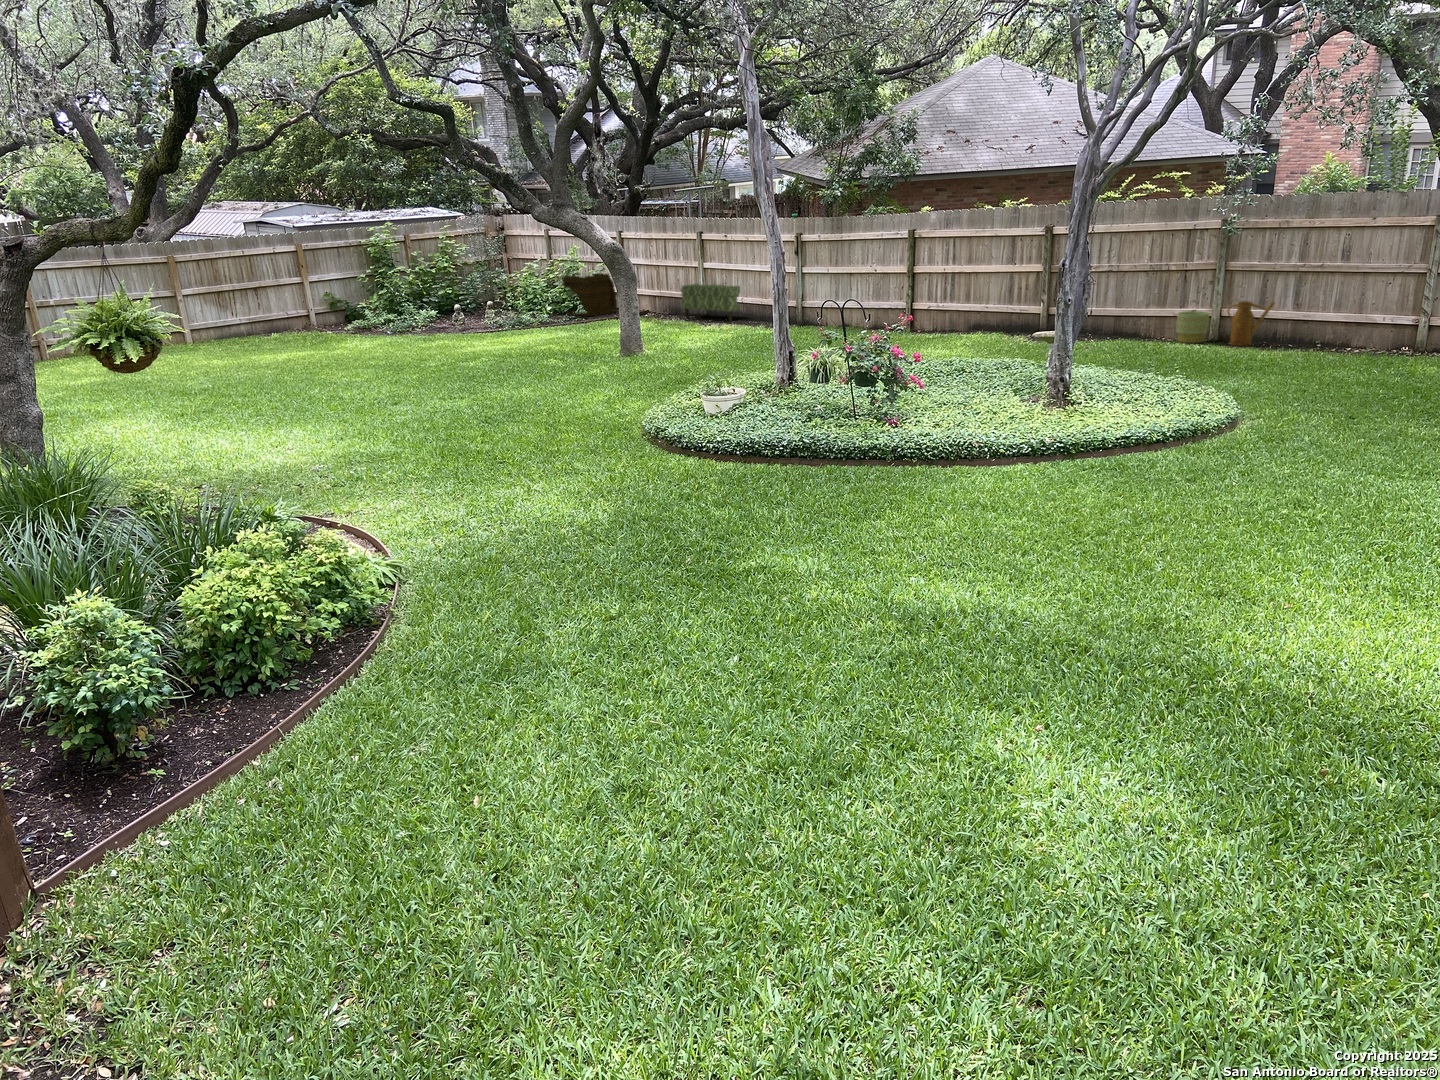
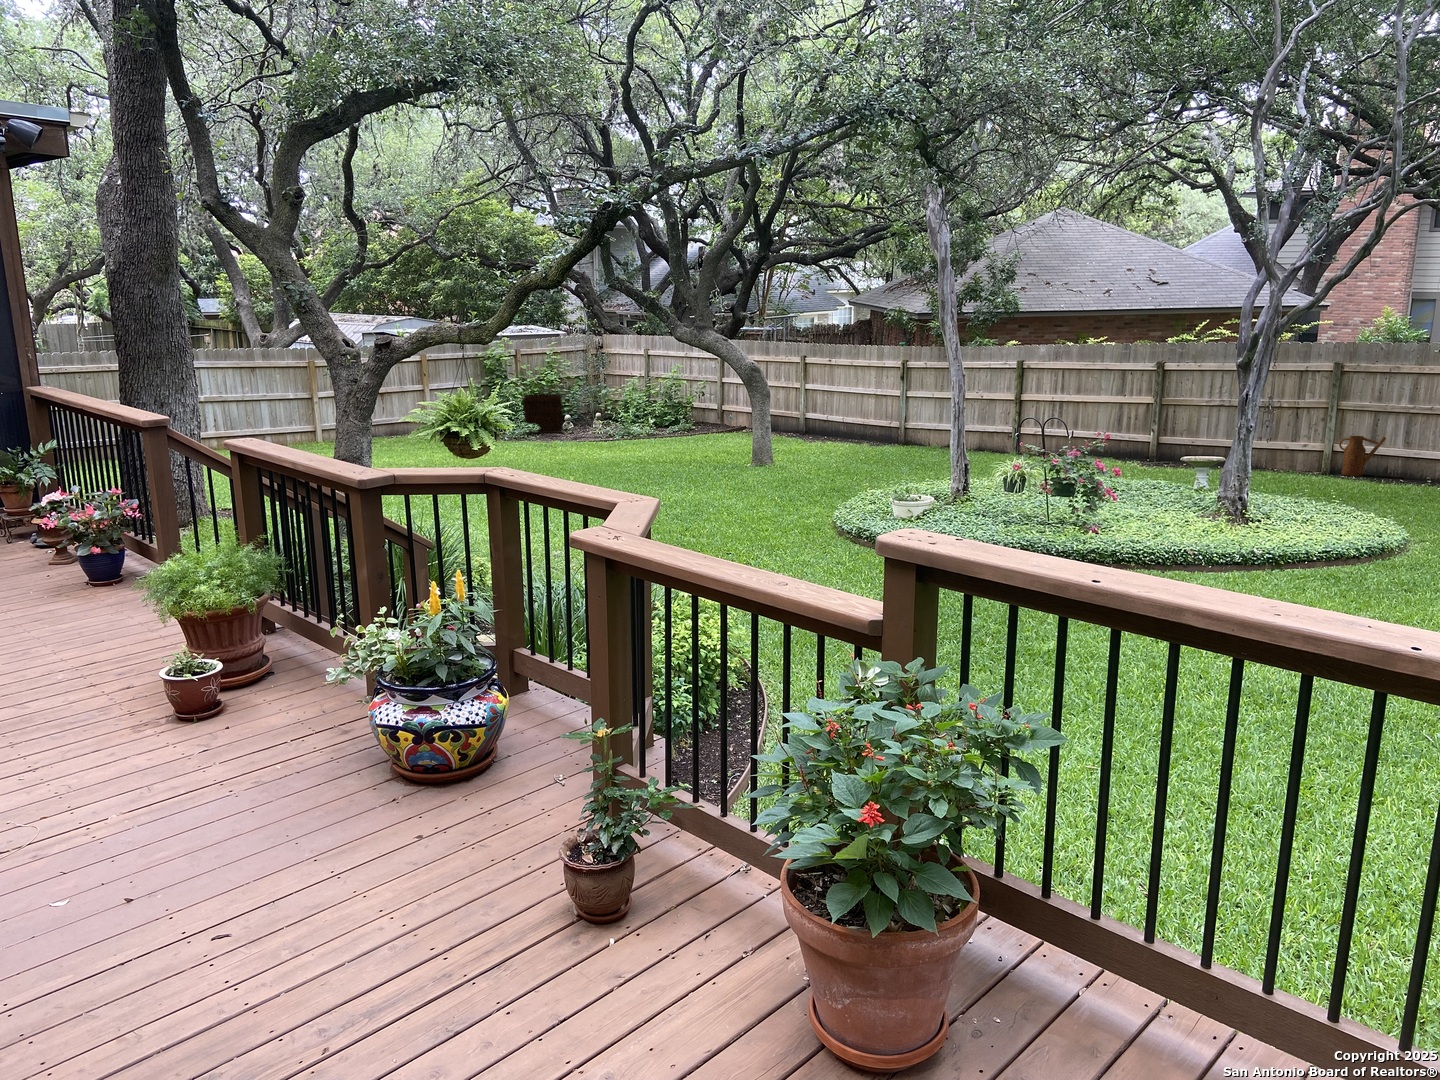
wooden crate: present [562,273,618,317] -> present [523,394,563,434]
bench: present [681,284,749,322] -> none [789,403,858,439]
planter: present [1176,311,1209,343] -> none [1288,443,1321,472]

